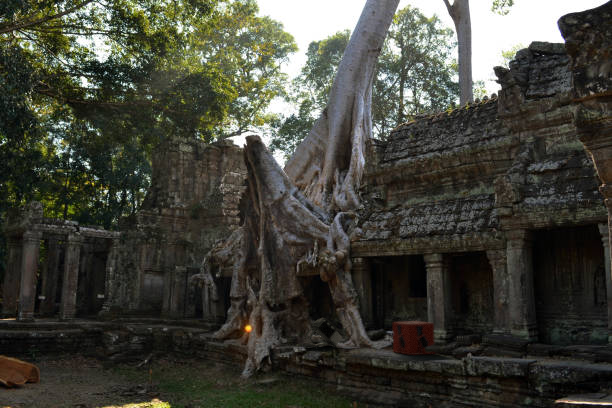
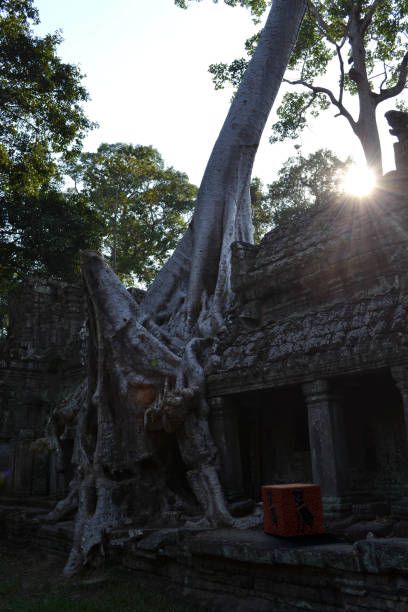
backpack: present [306,318,344,347] -> none [148,484,201,528]

